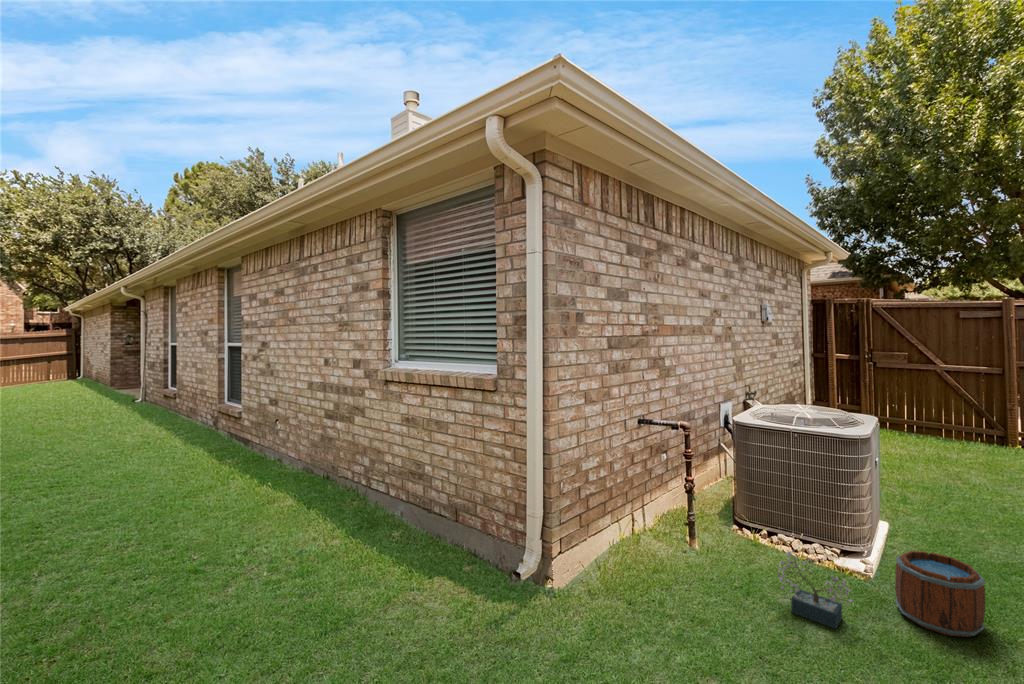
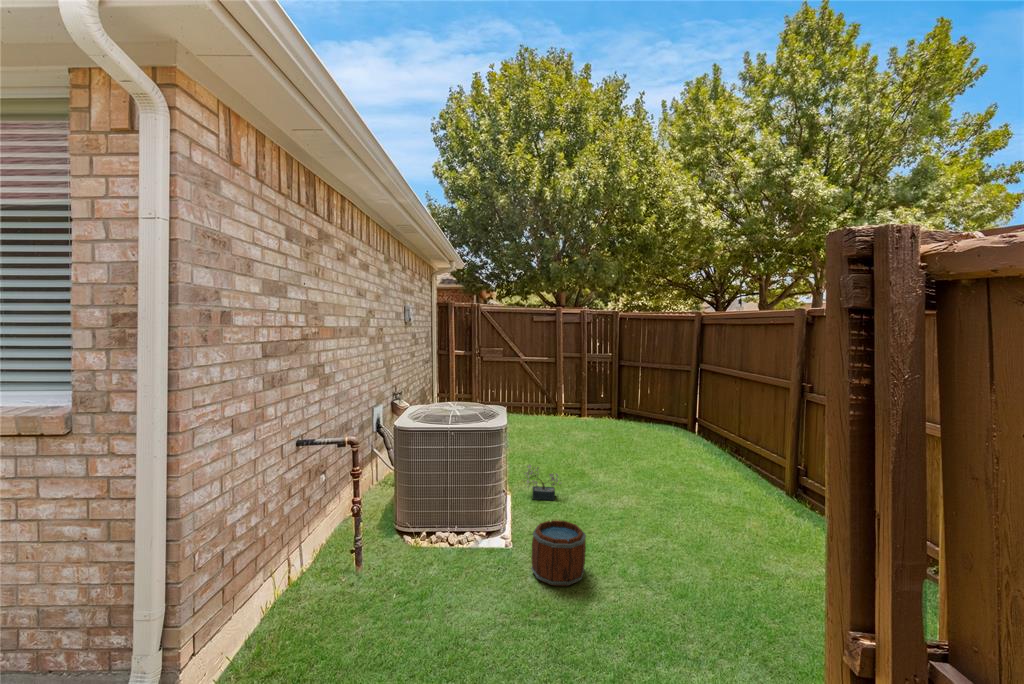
decorative plant: present [778,550,853,629] -> present [526,465,561,500]

